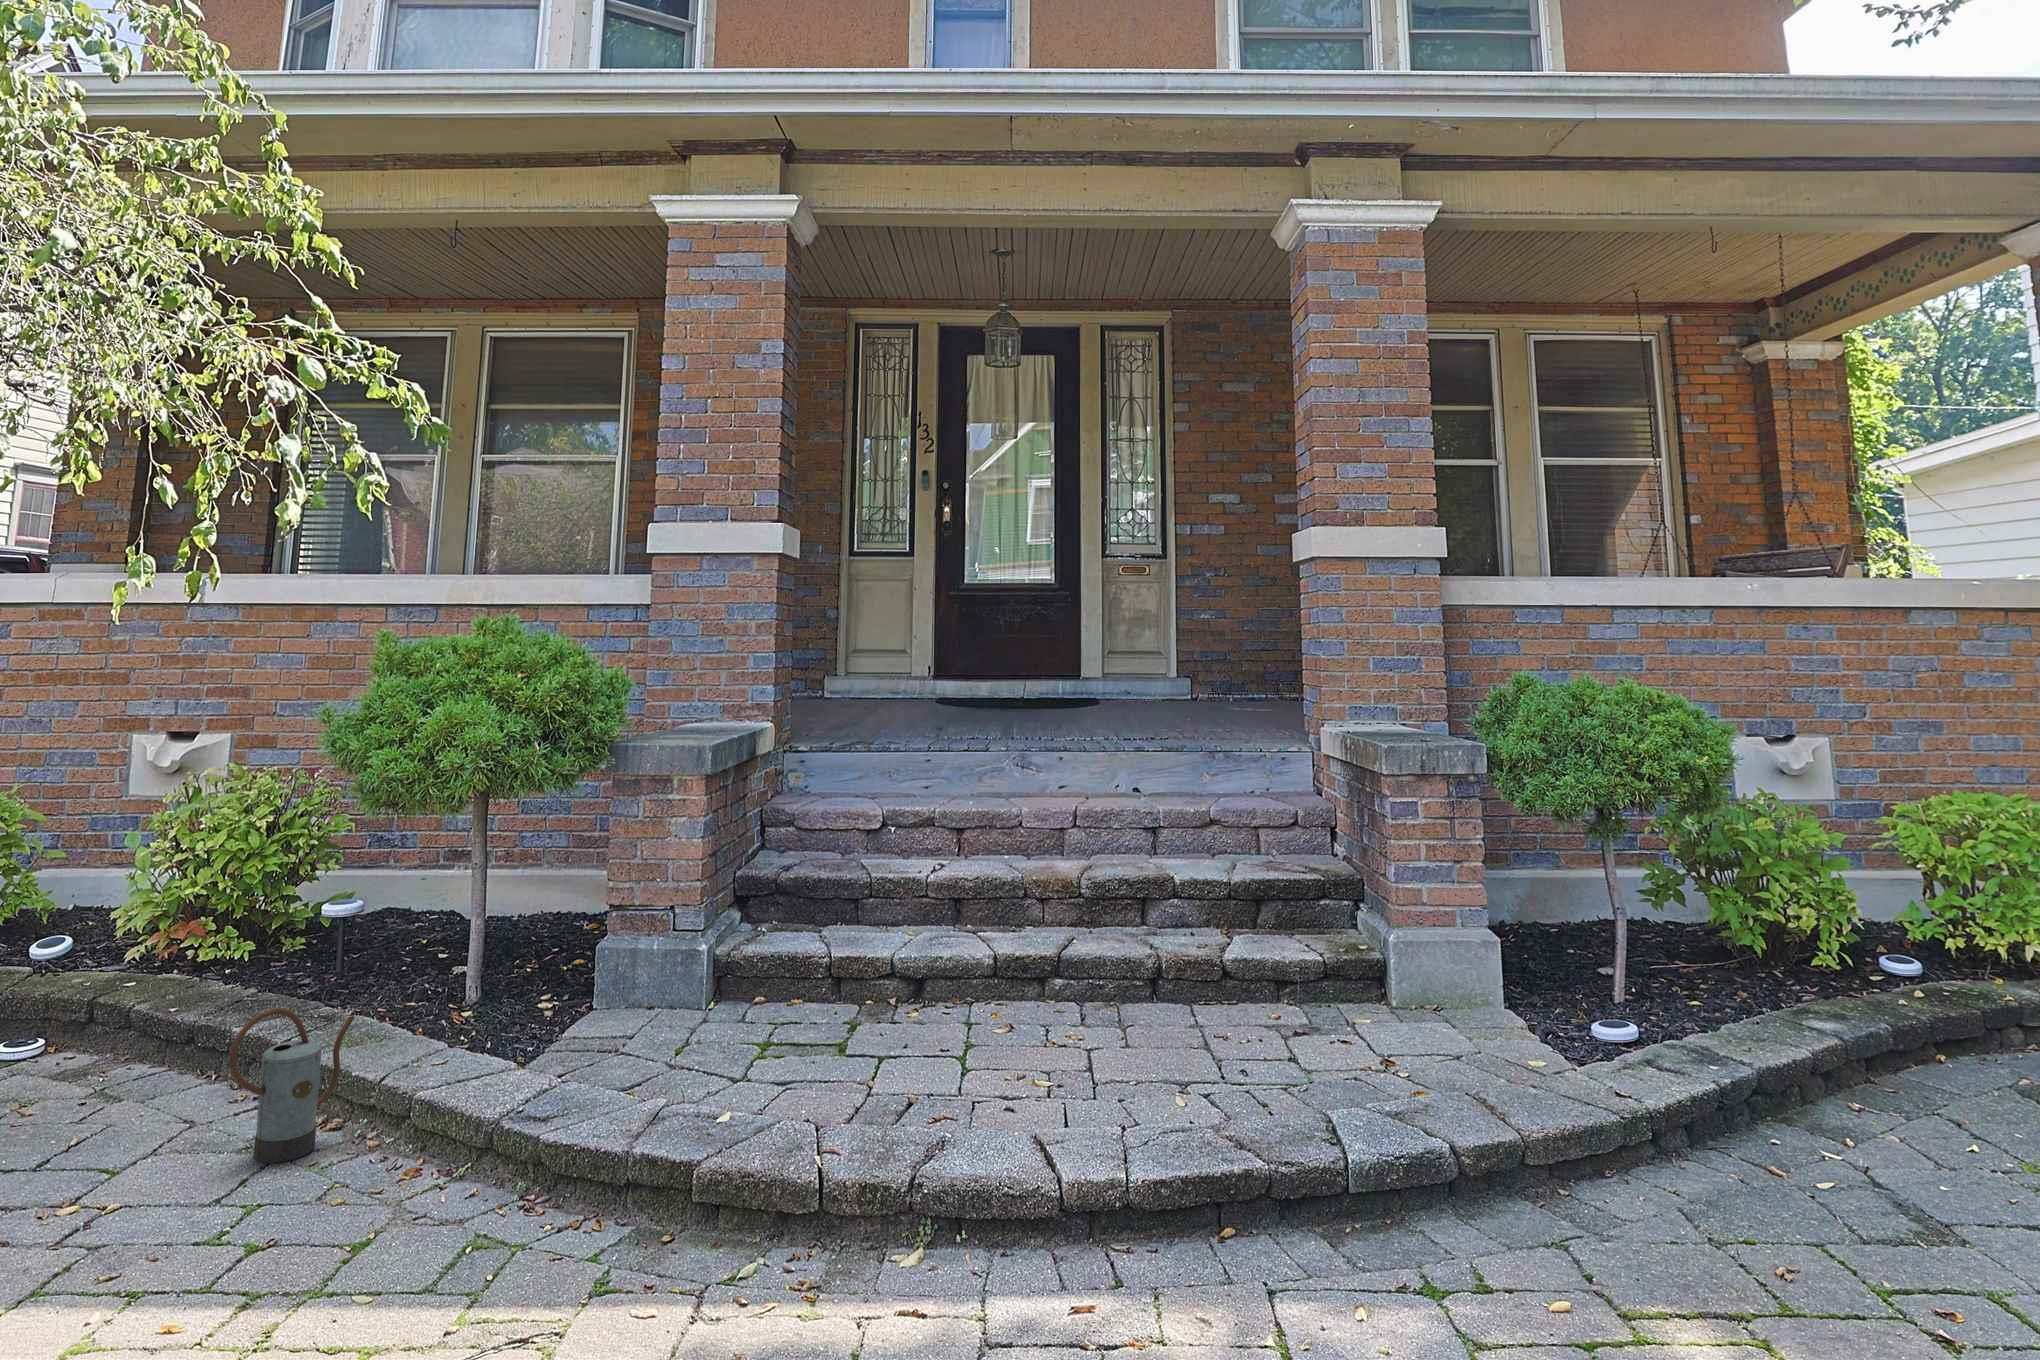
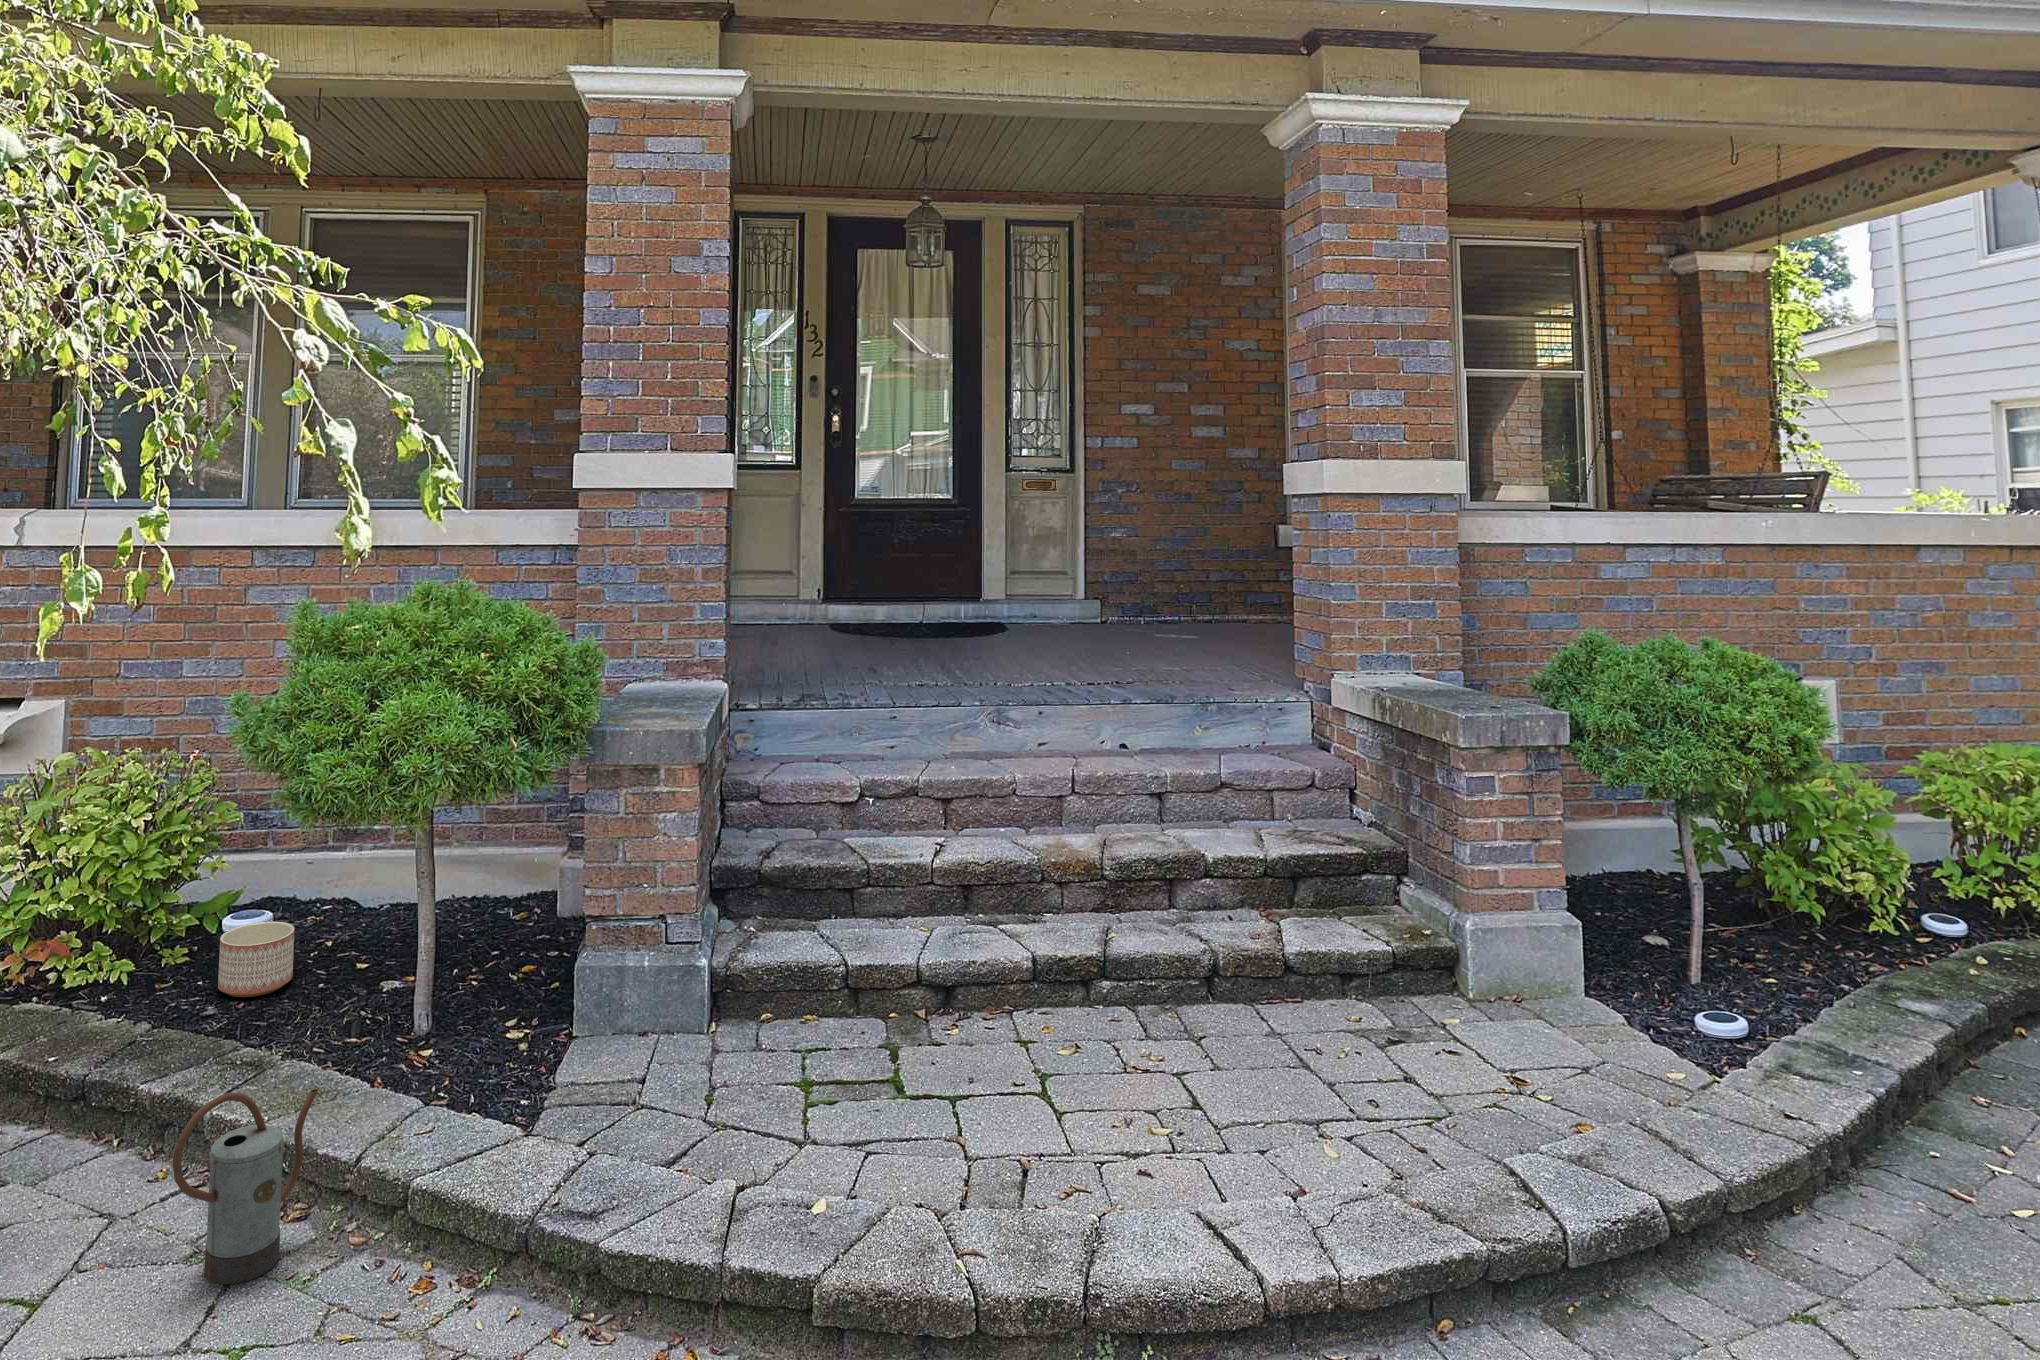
planter: none [318,915,382,974] -> present [218,922,294,997]

